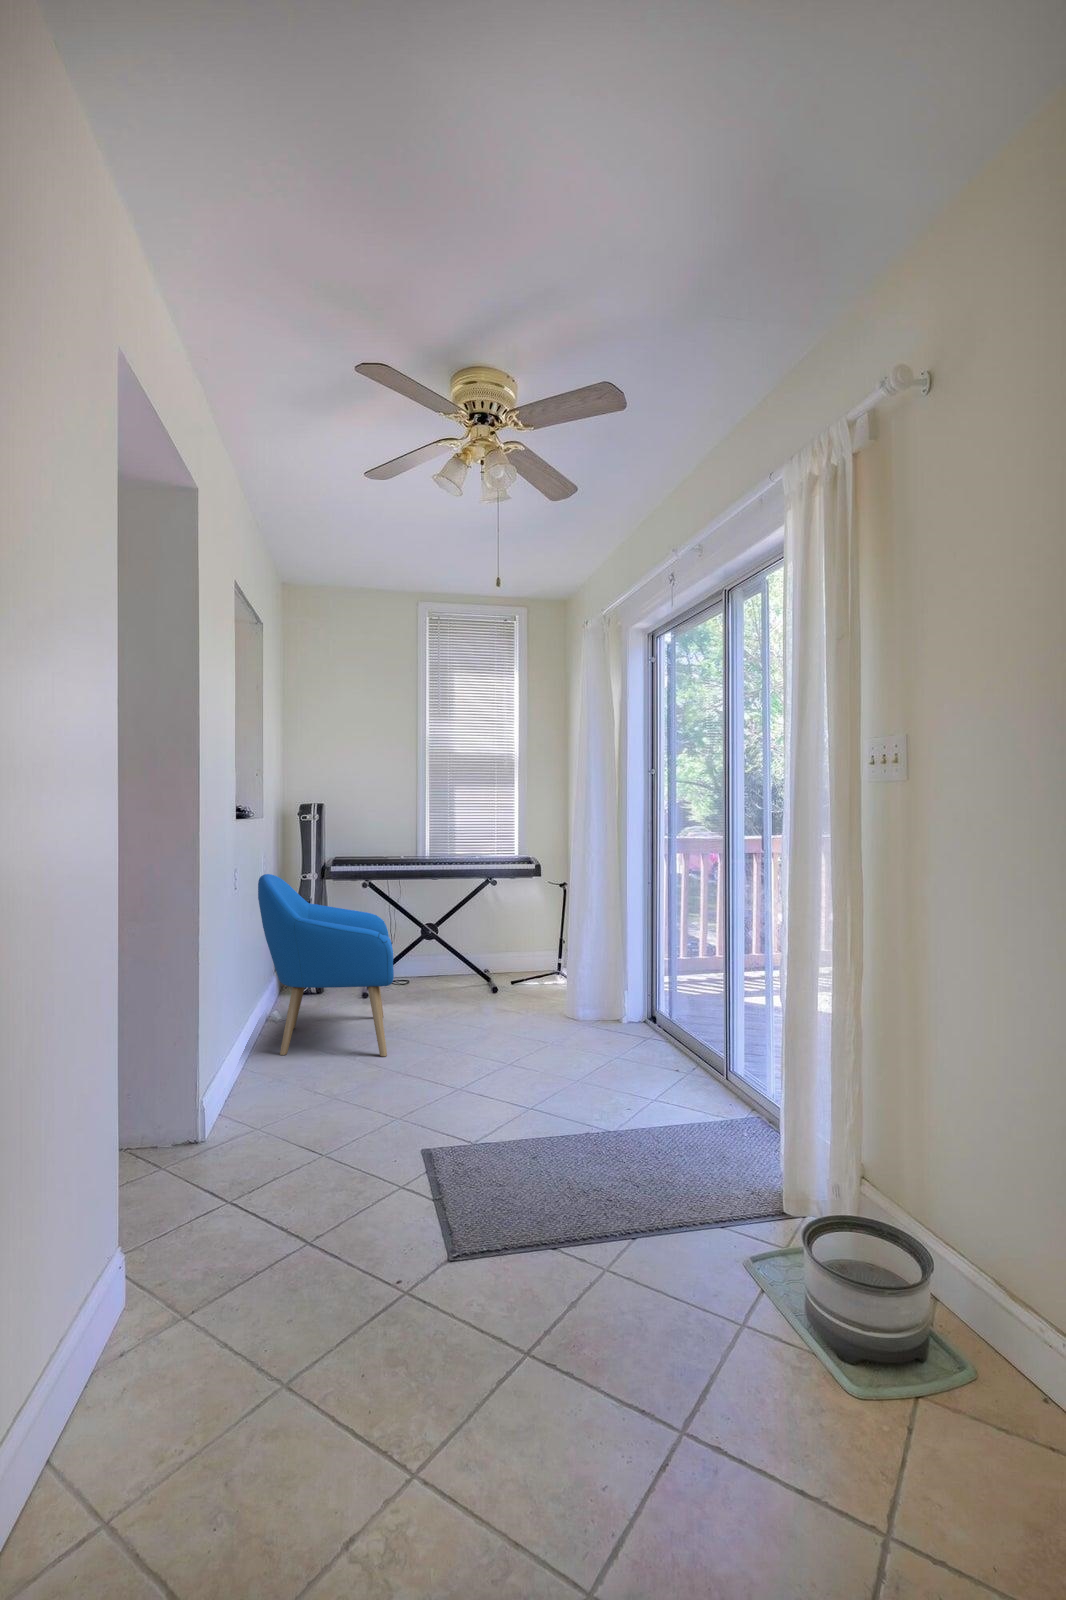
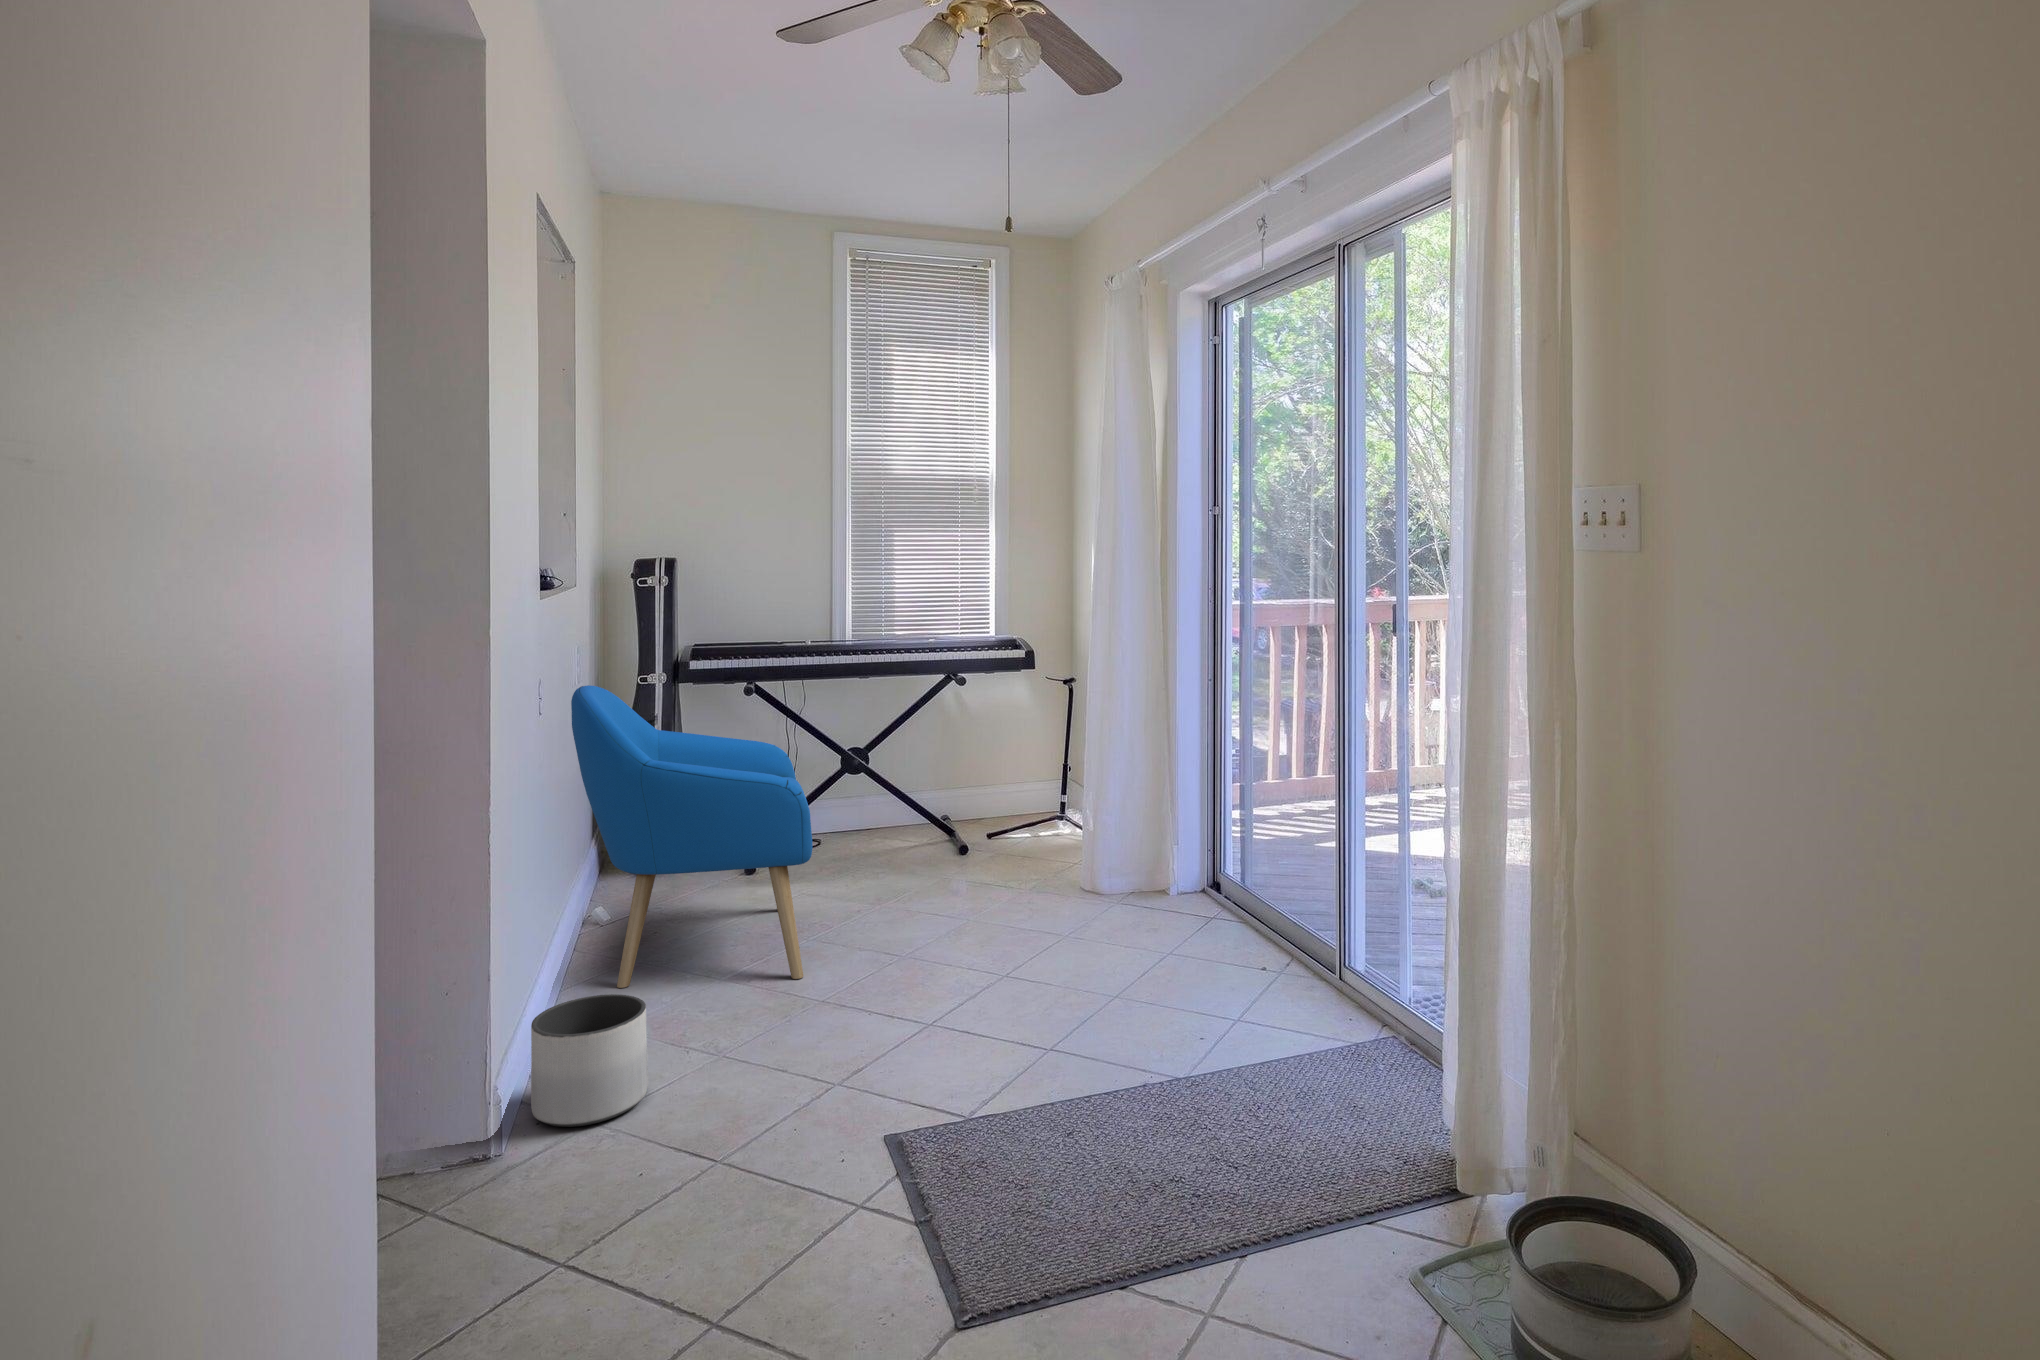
planter: none [223,1053,288,1128] -> present [531,994,648,1127]

